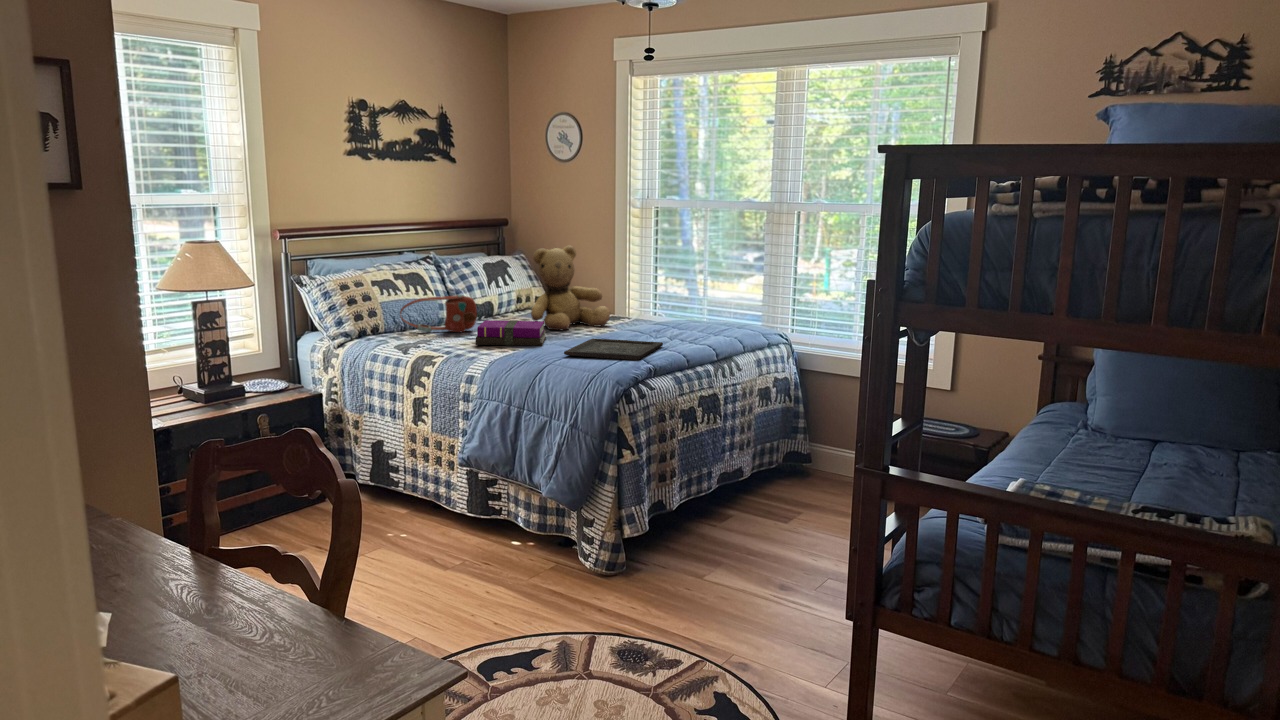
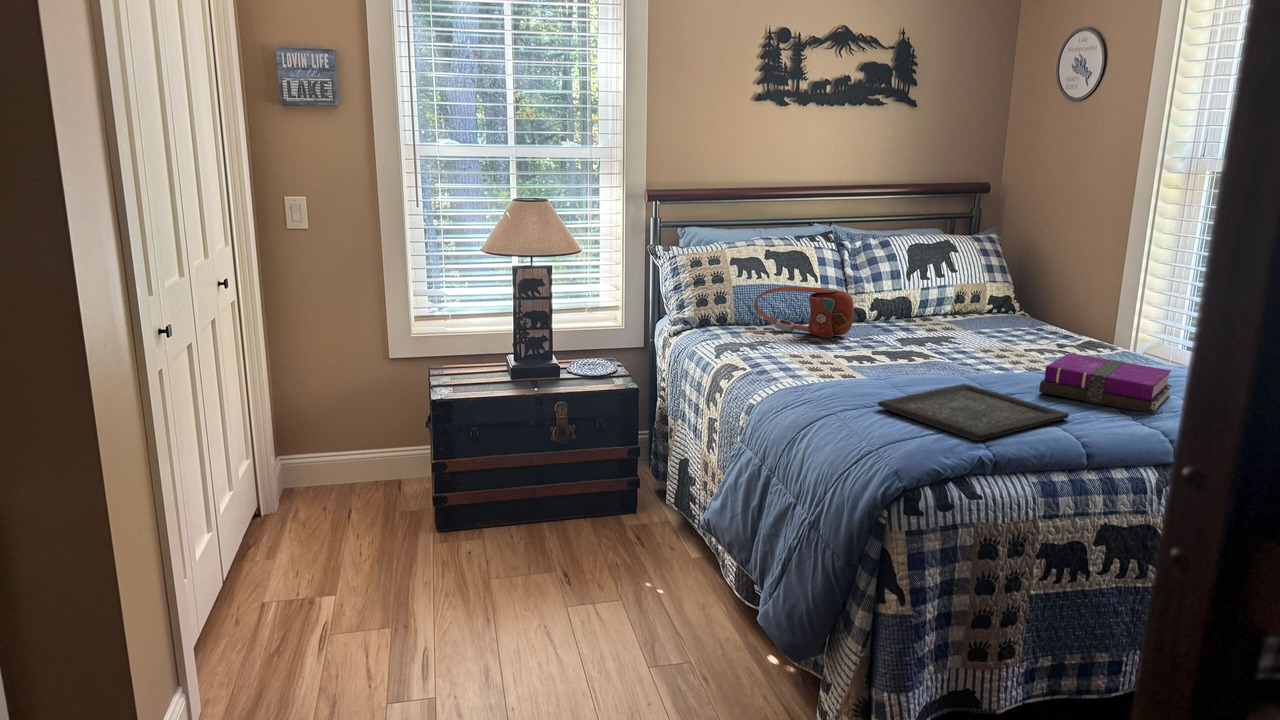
teddy bear: present [531,246,610,330] -> none [930,232,1055,360]
notebook: present [475,320,546,346] -> present [1039,353,1172,414]

